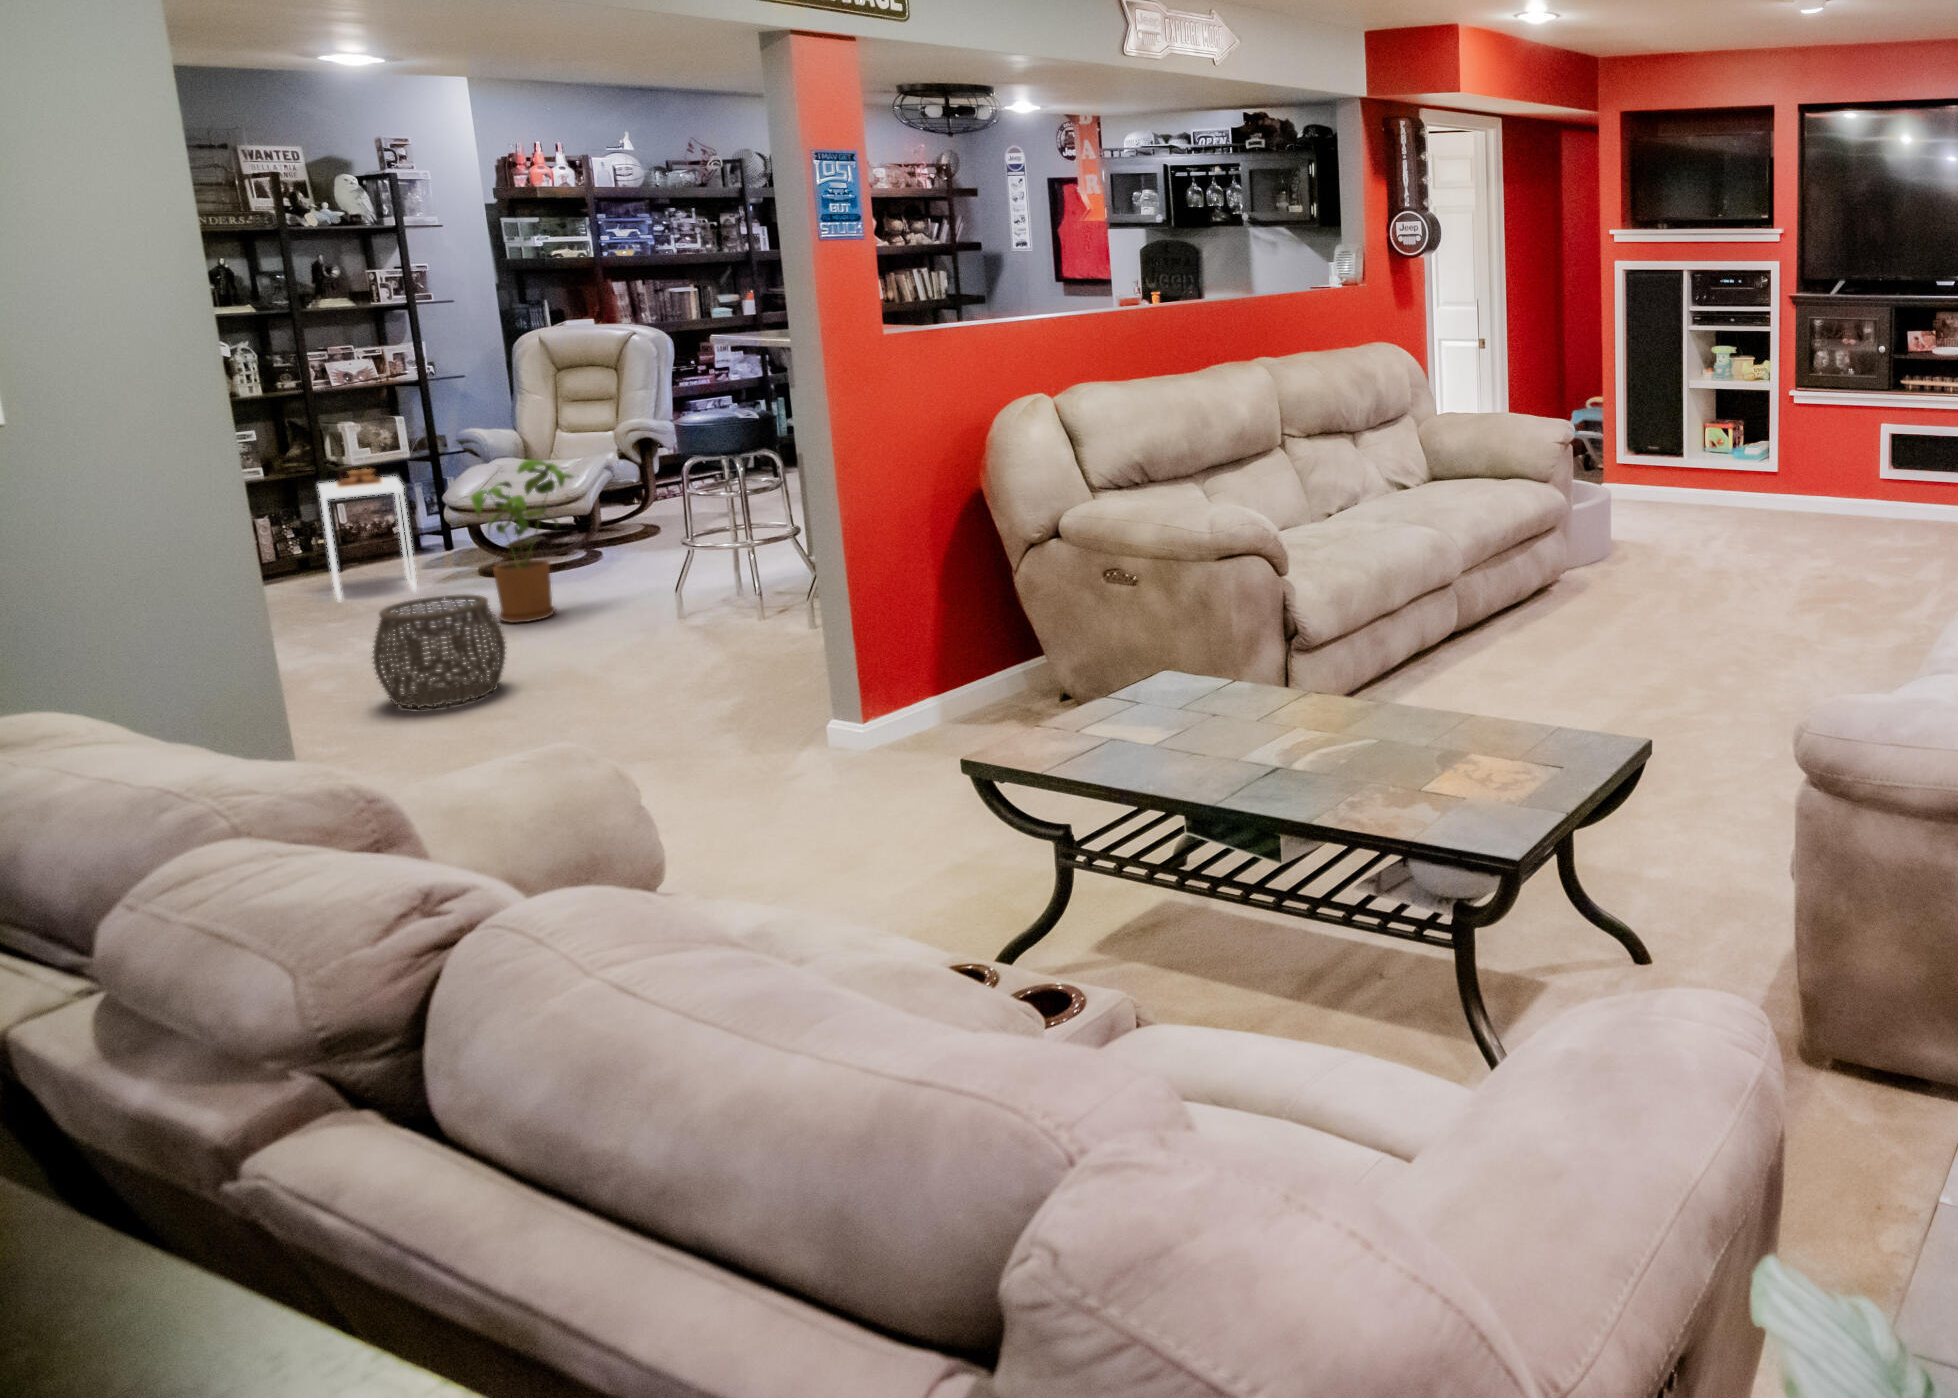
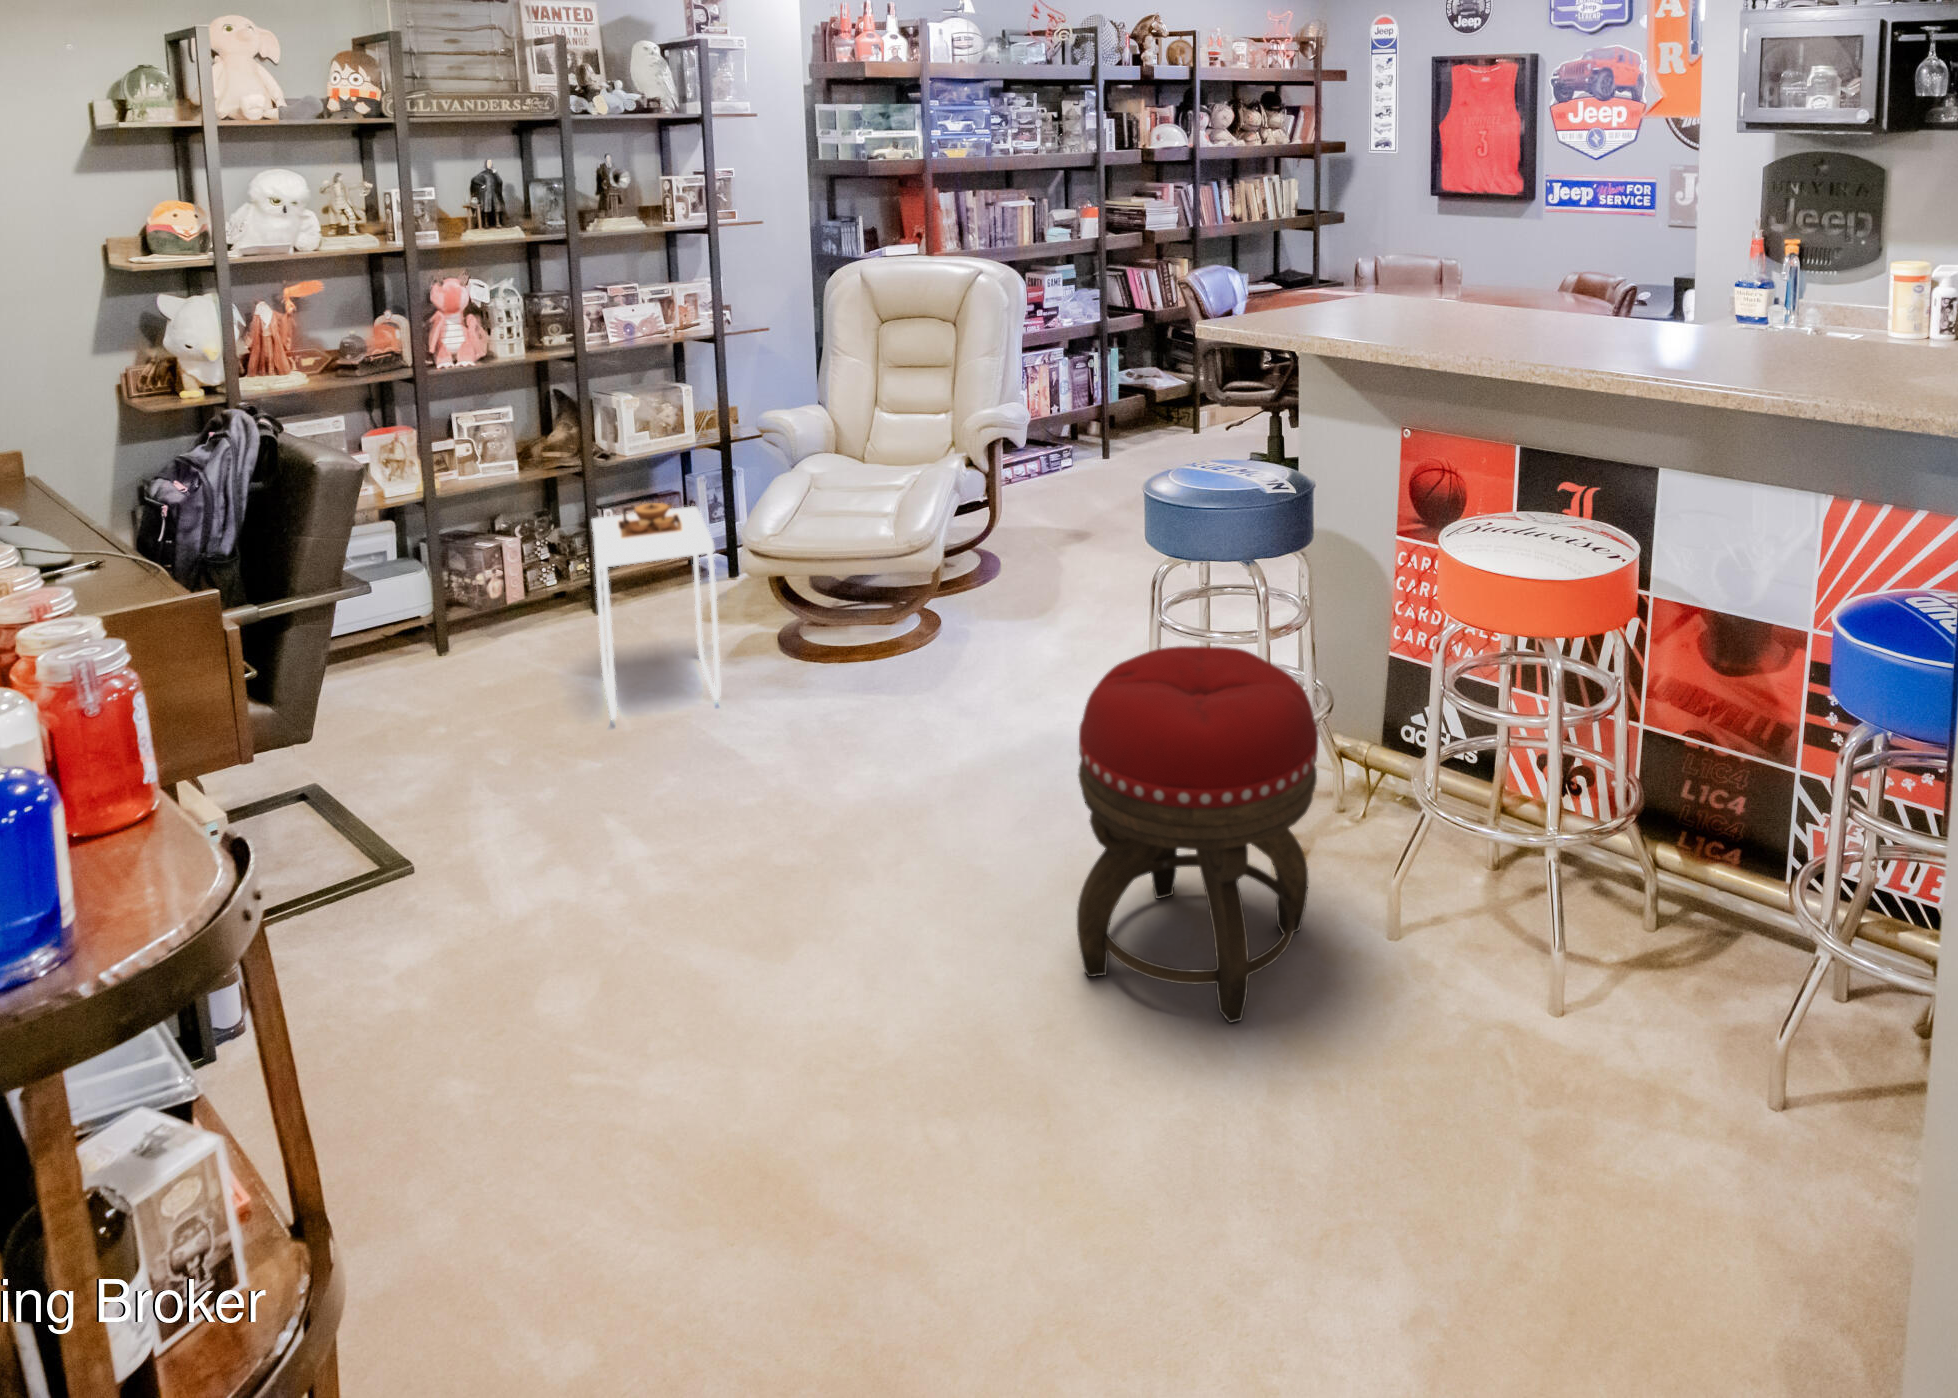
house plant: present [470,459,573,623] -> none [836,556,1001,840]
footstool: none [590,481,742,650] -> present [1077,646,1318,1023]
woven basket: present [373,594,506,708] -> none [715,948,964,1265]

